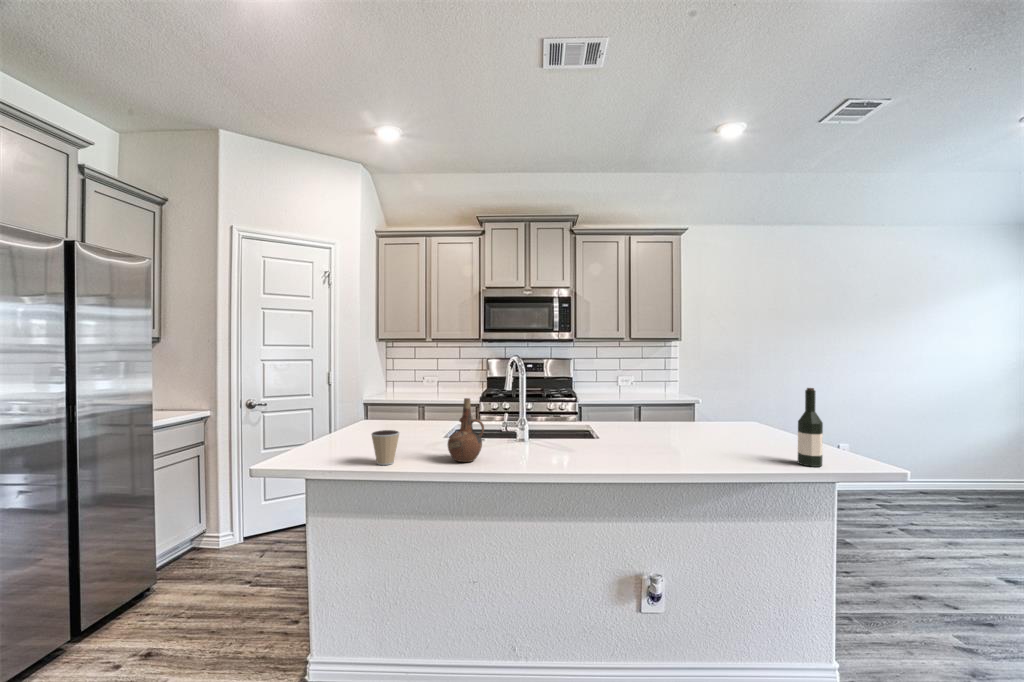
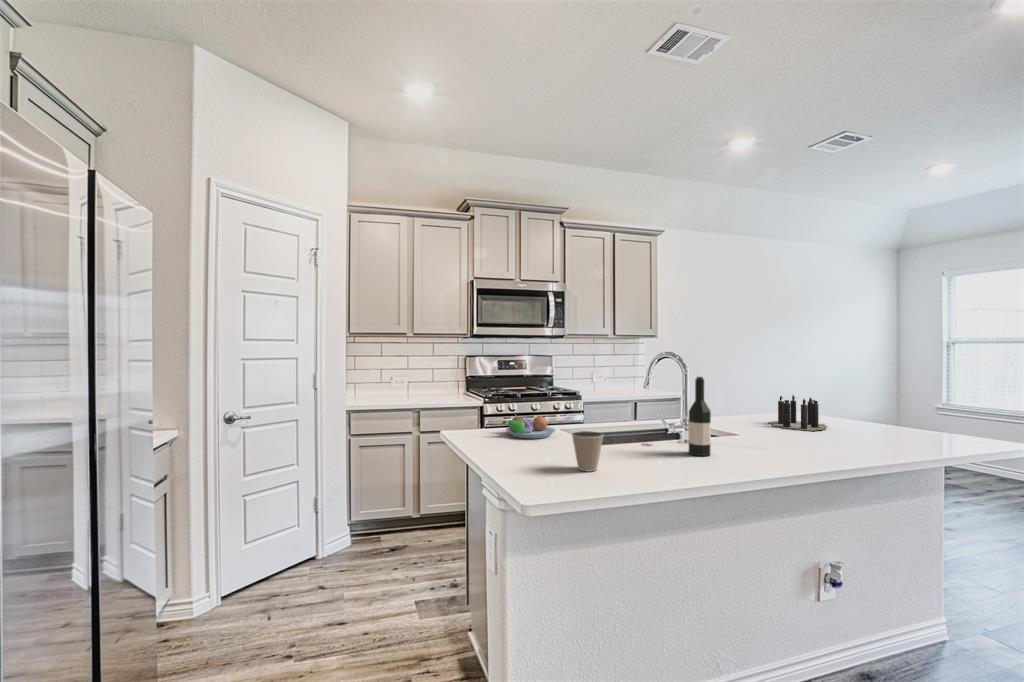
wine bottle: present [798,388,823,467] -> present [689,377,711,456]
ceramic pitcher: present [447,398,484,462] -> none [636,392,674,460]
candle: none [676,408,747,448] -> present [769,395,827,431]
fruit bowl: none [399,412,448,435] -> present [502,414,555,439]

